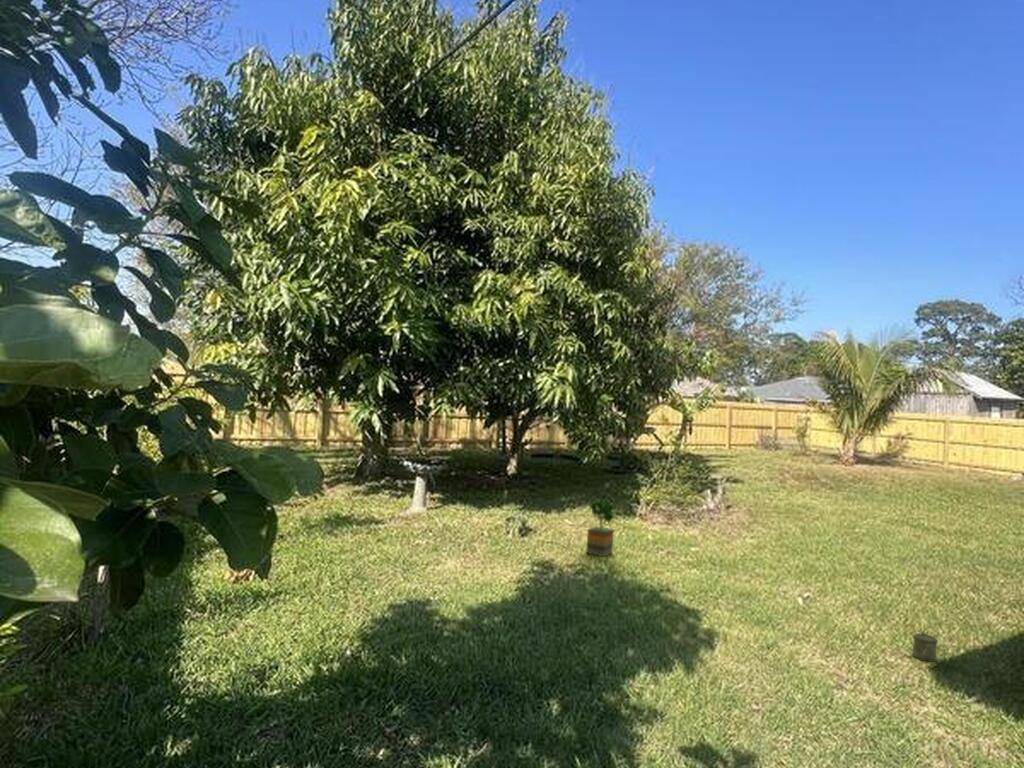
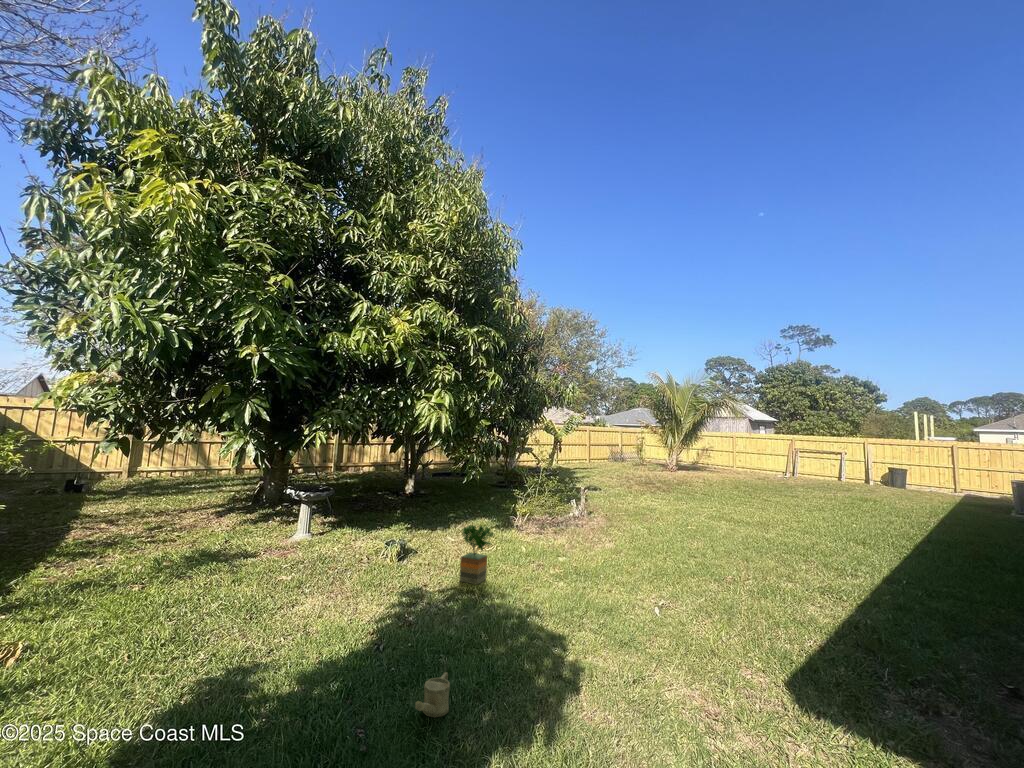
watering can: present [912,631,938,662] -> present [415,672,450,717]

